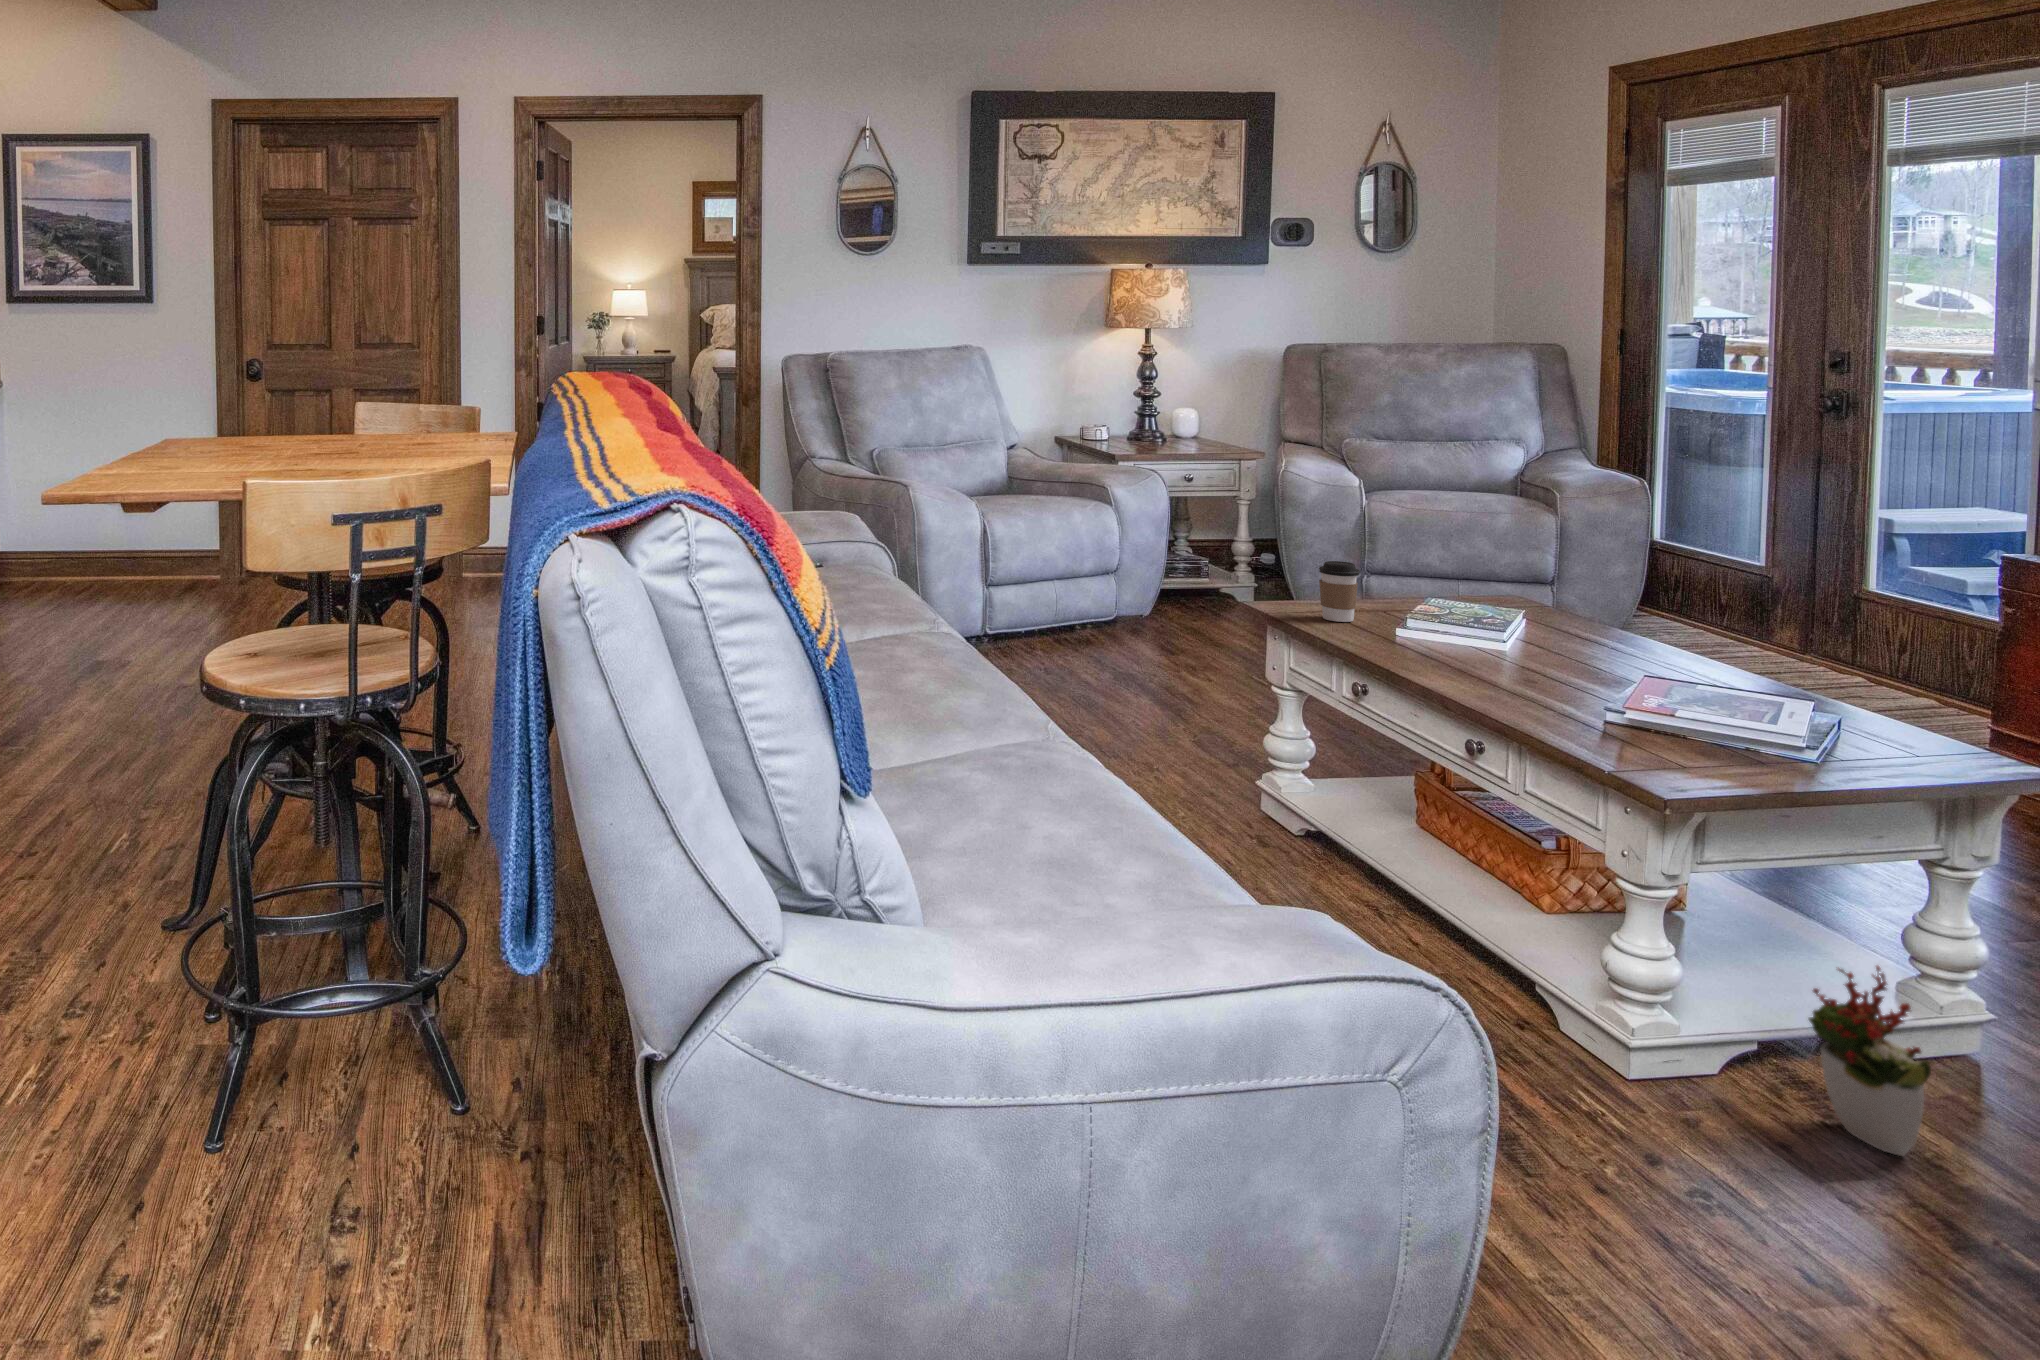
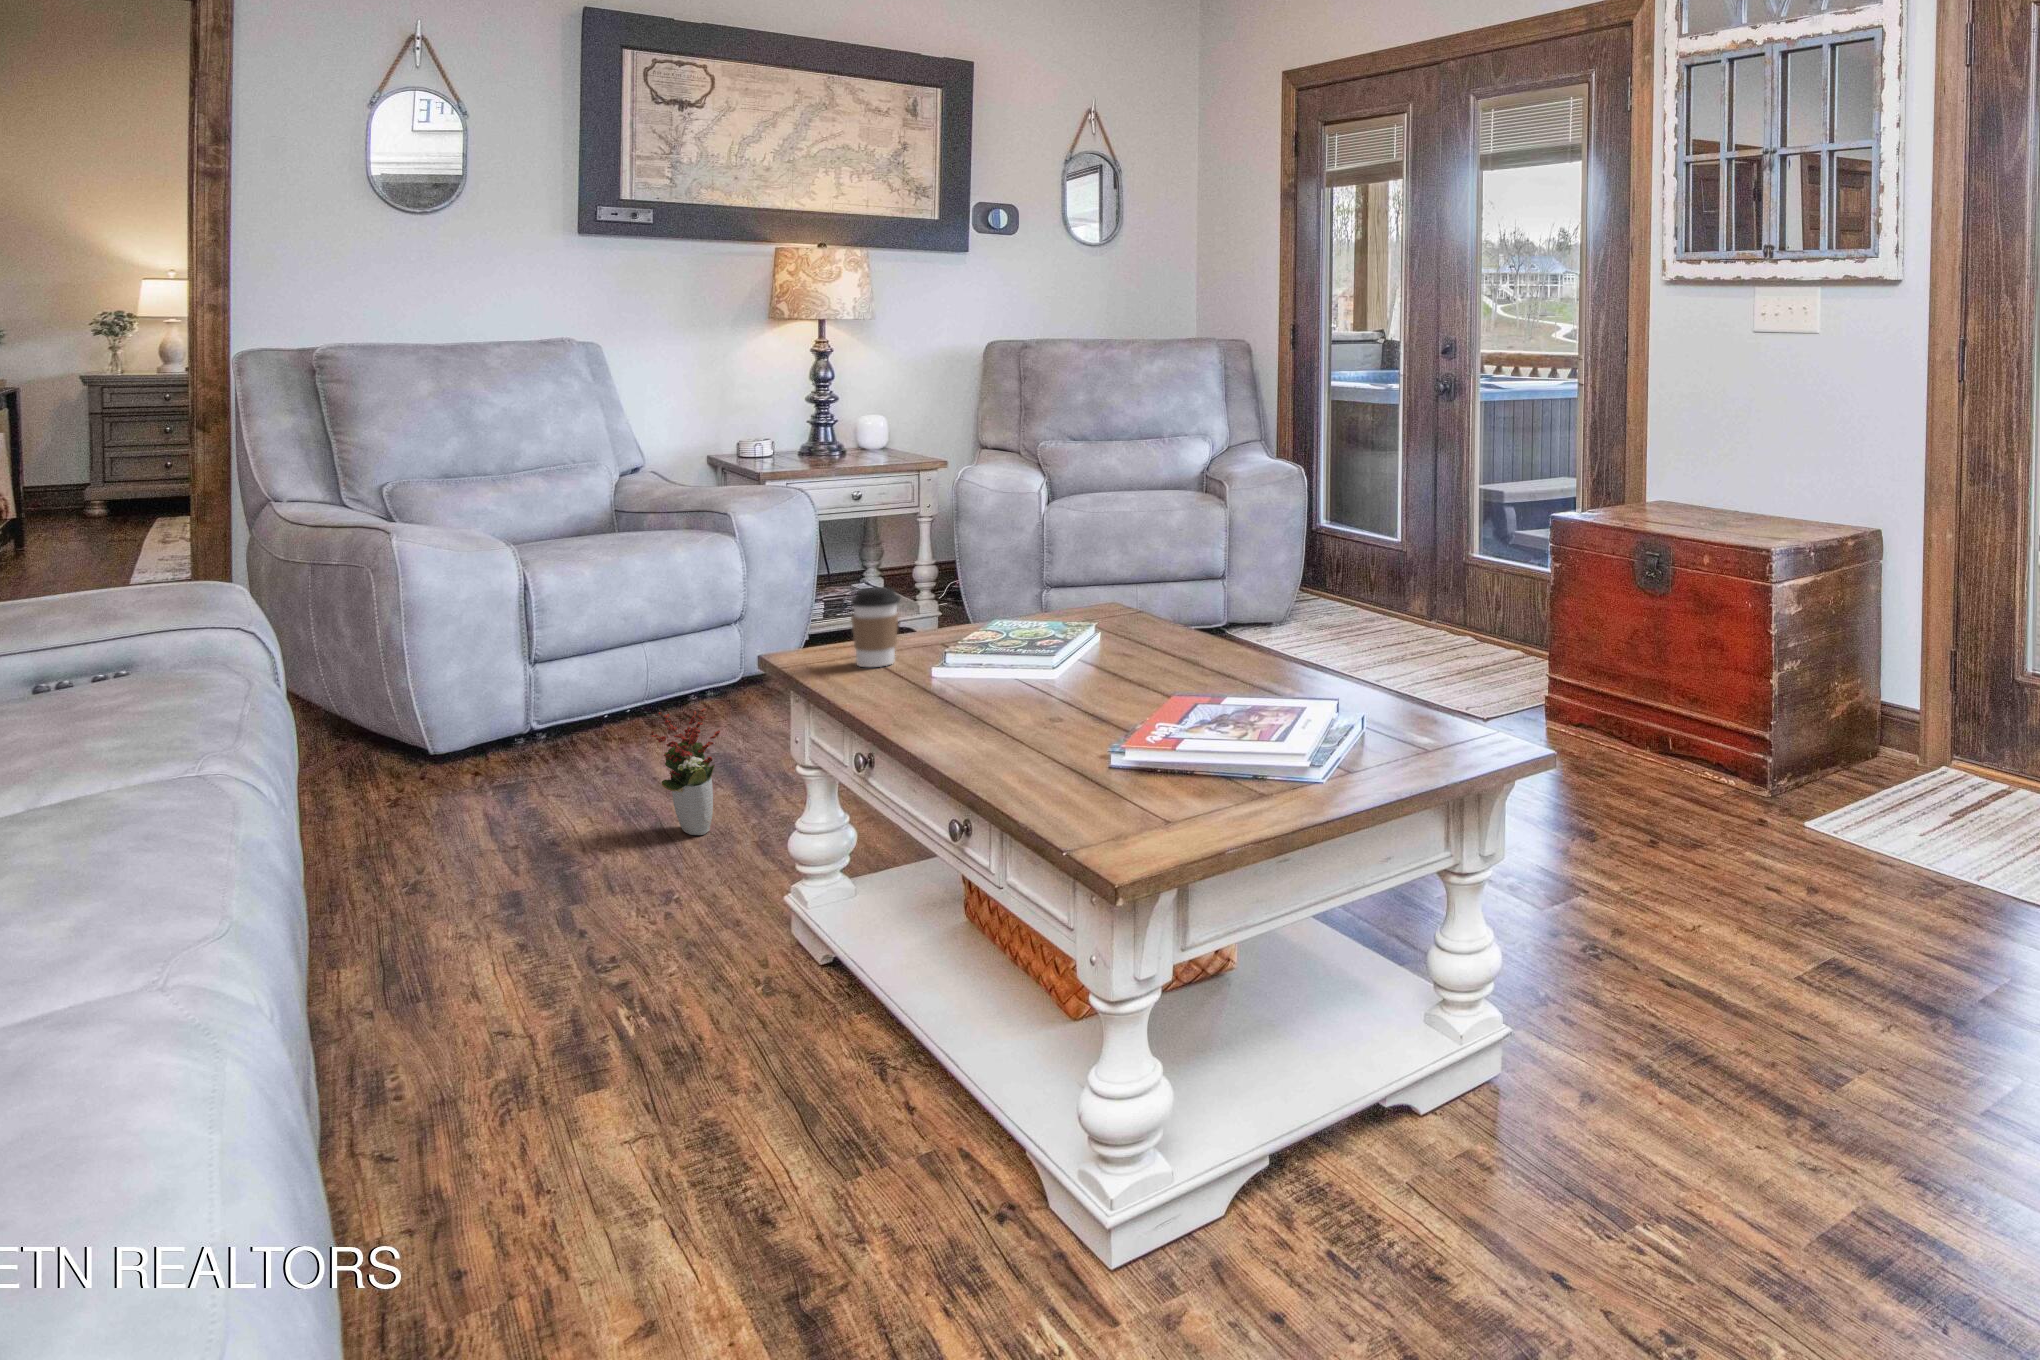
decorative plant: present [1809,966,1931,1156] -> present [650,708,720,835]

